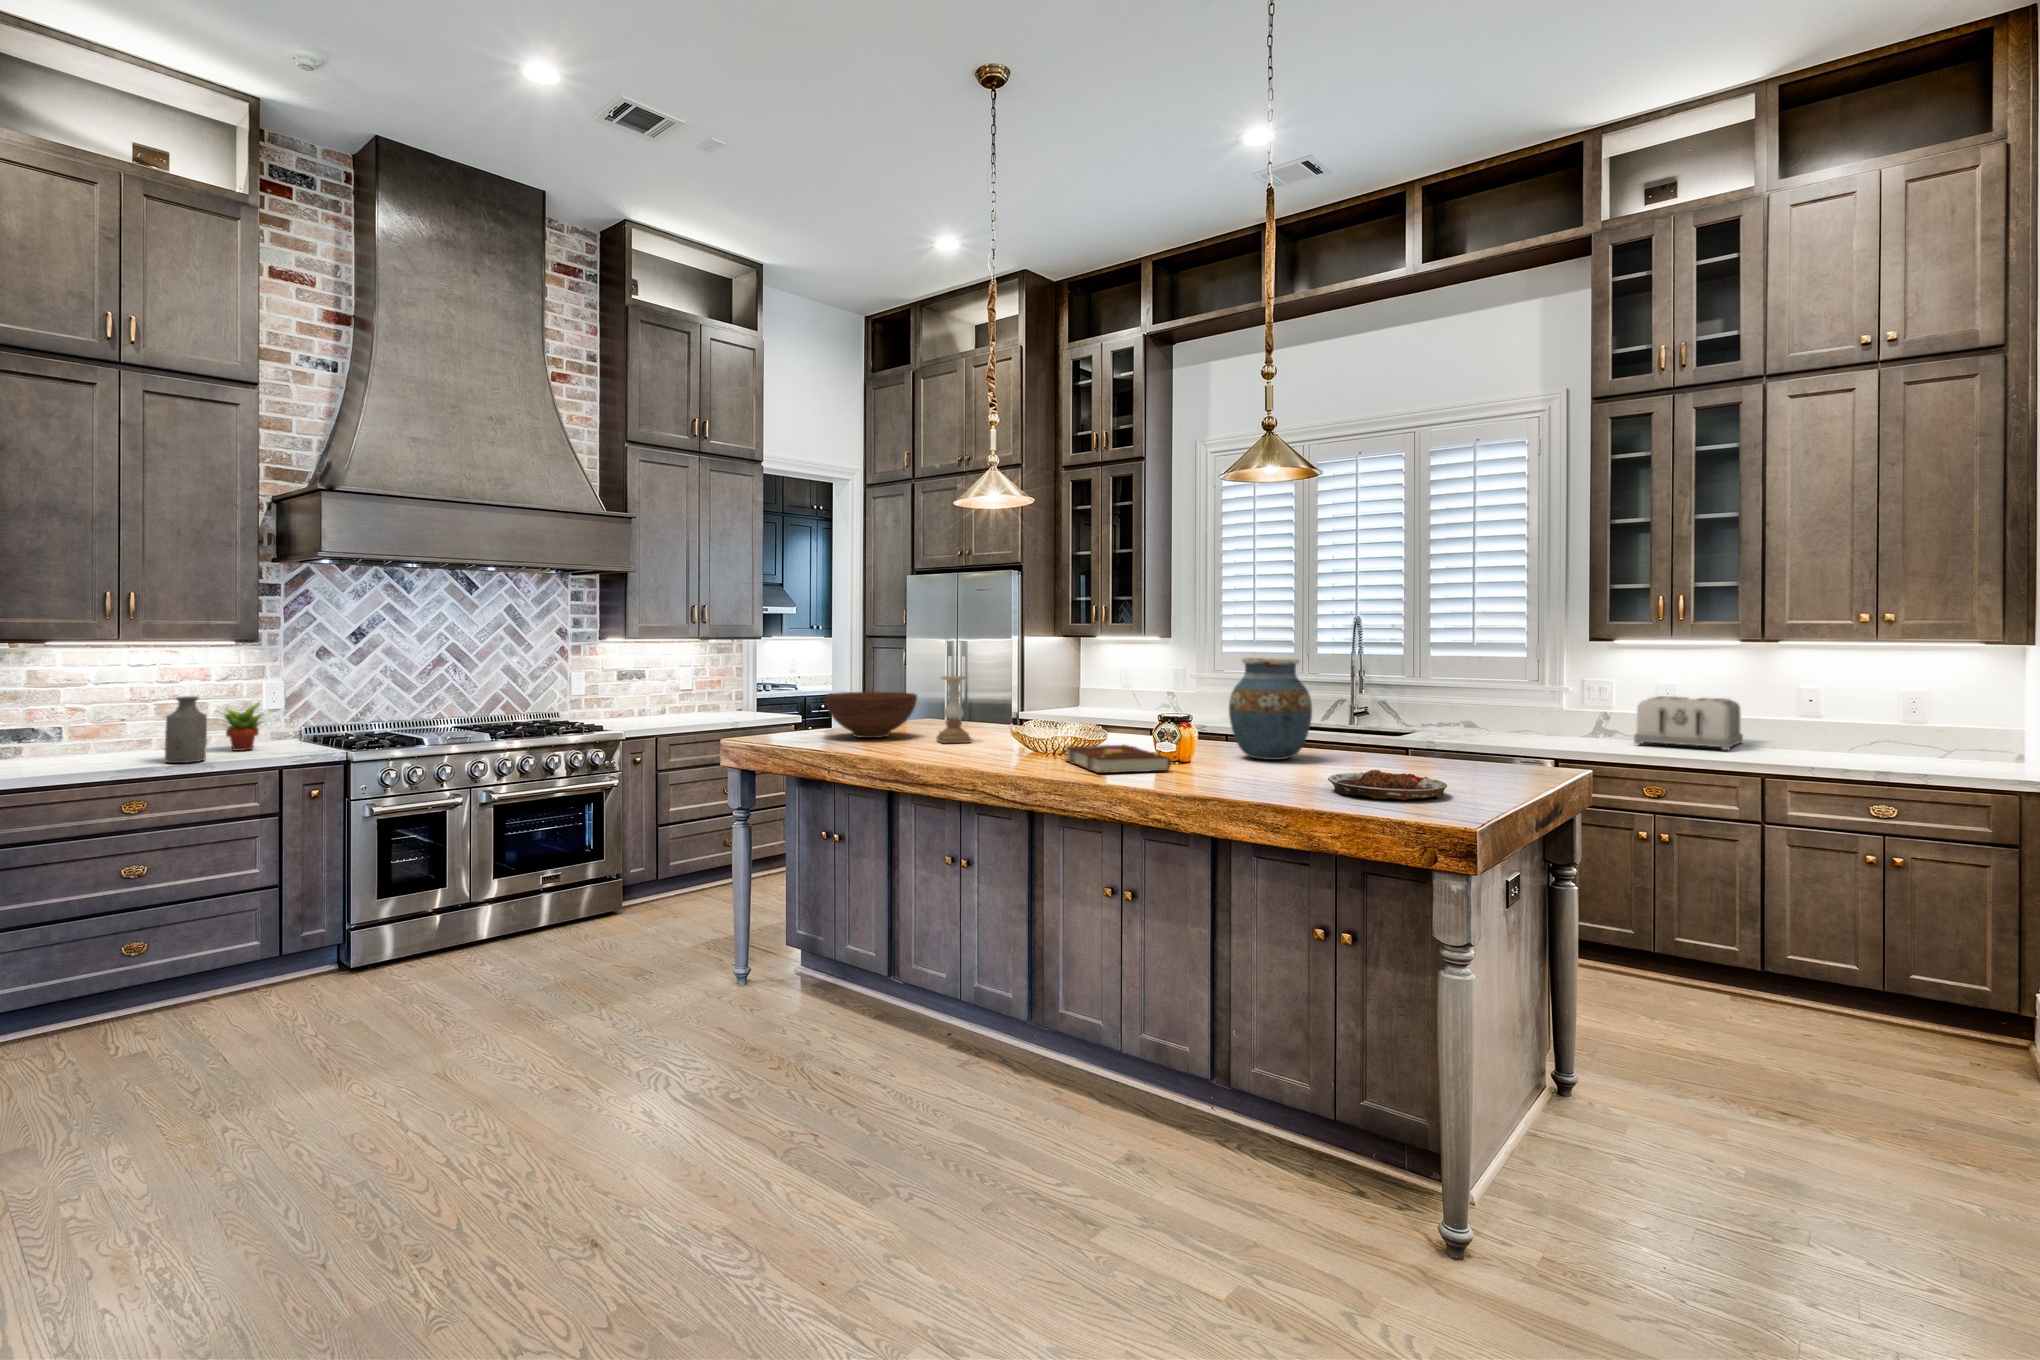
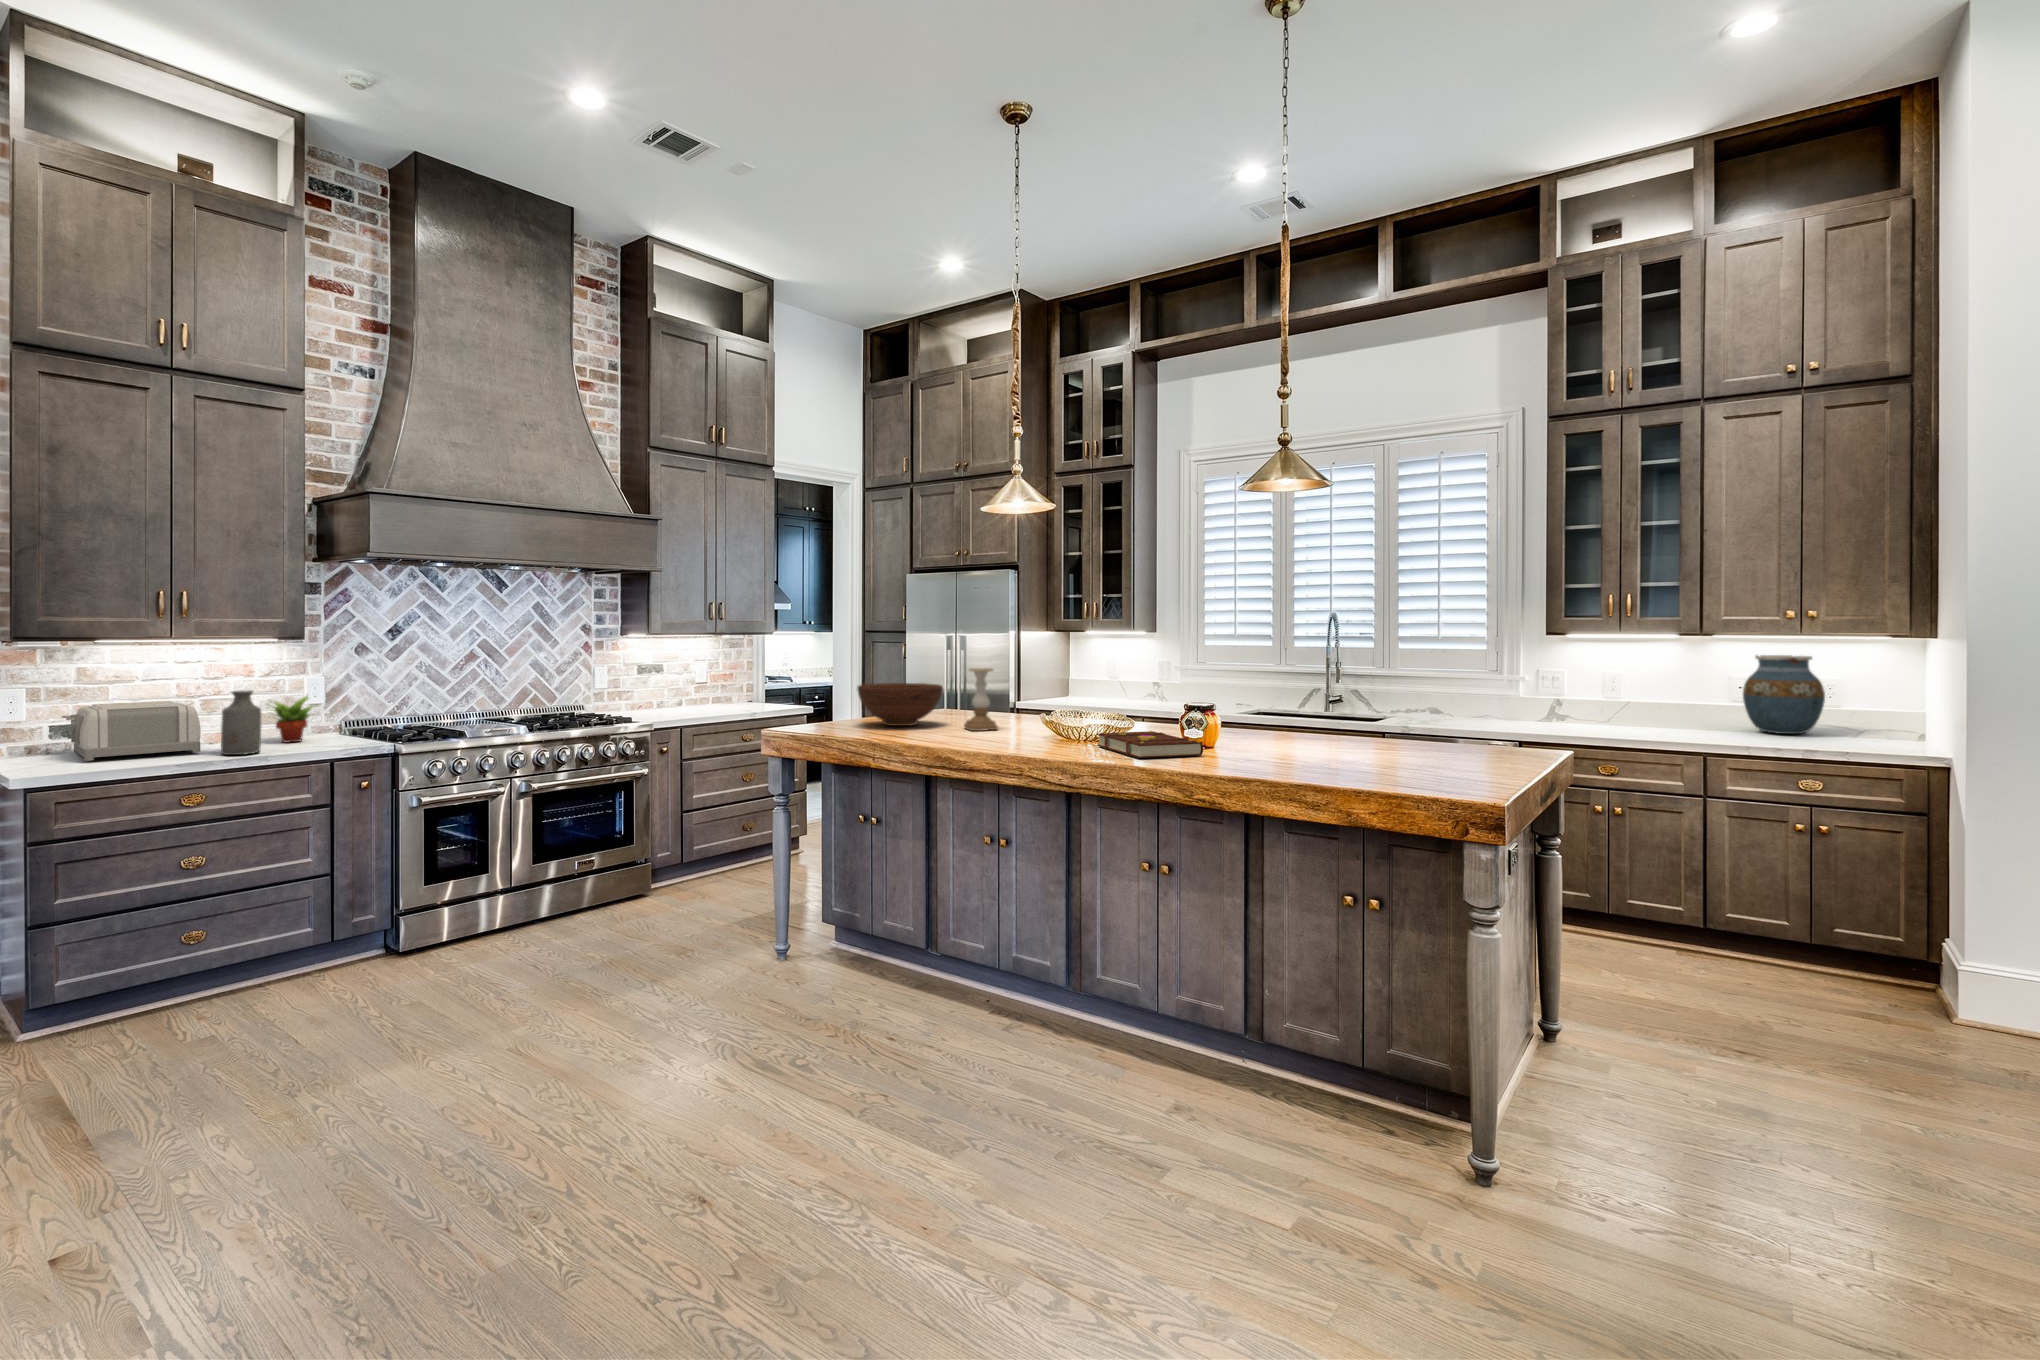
vase: present [1229,658,1312,760] -> present [1743,655,1825,734]
toaster: present [1634,696,1743,750] -> present [62,701,201,761]
plate: present [1328,770,1447,800] -> none [1360,753,1472,781]

